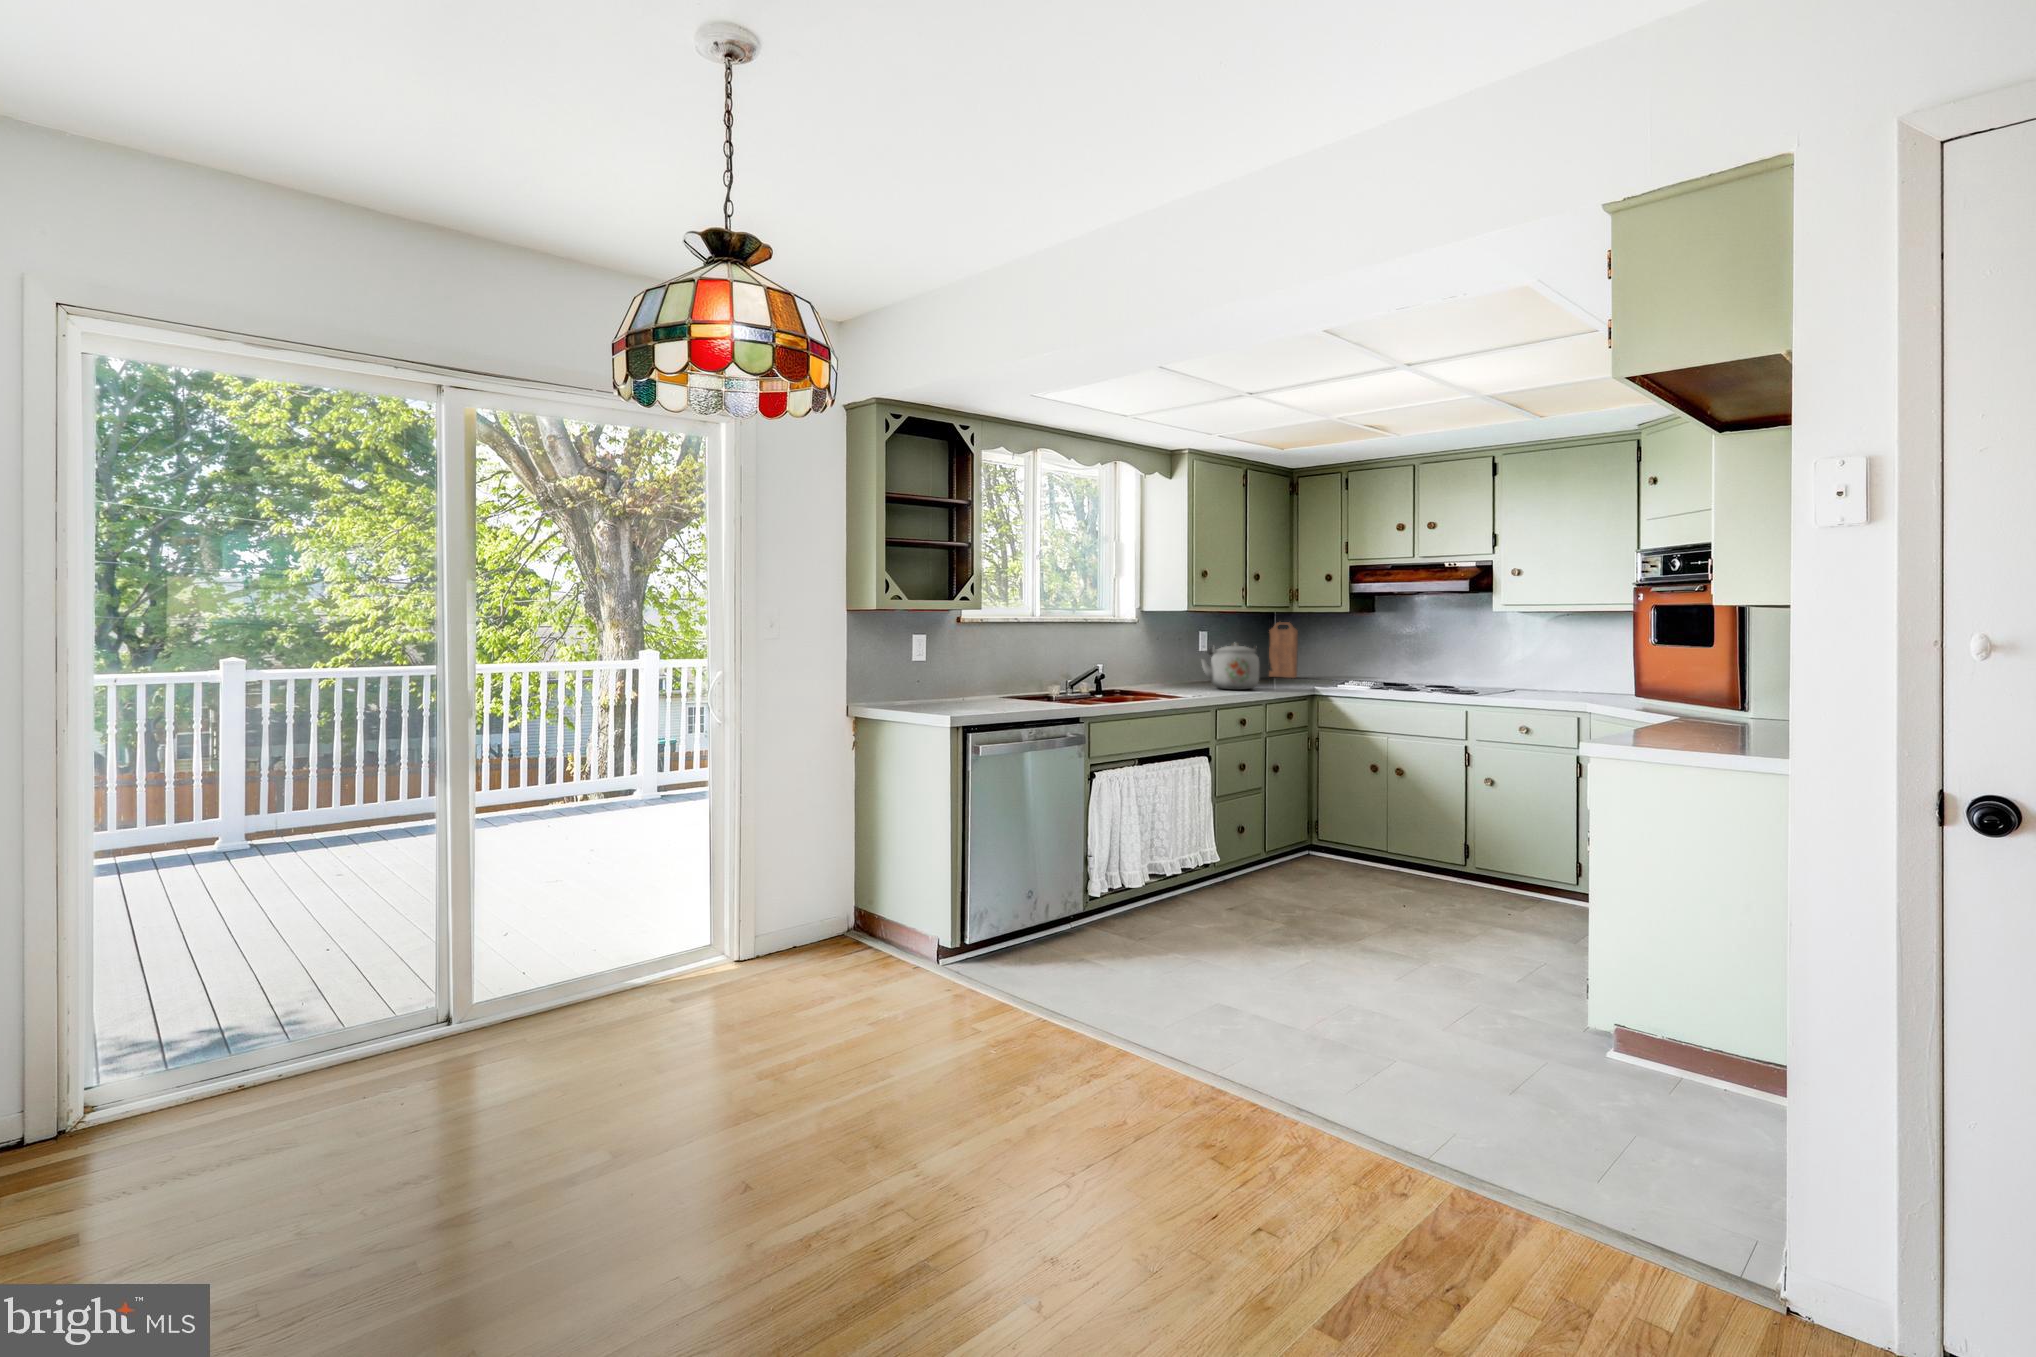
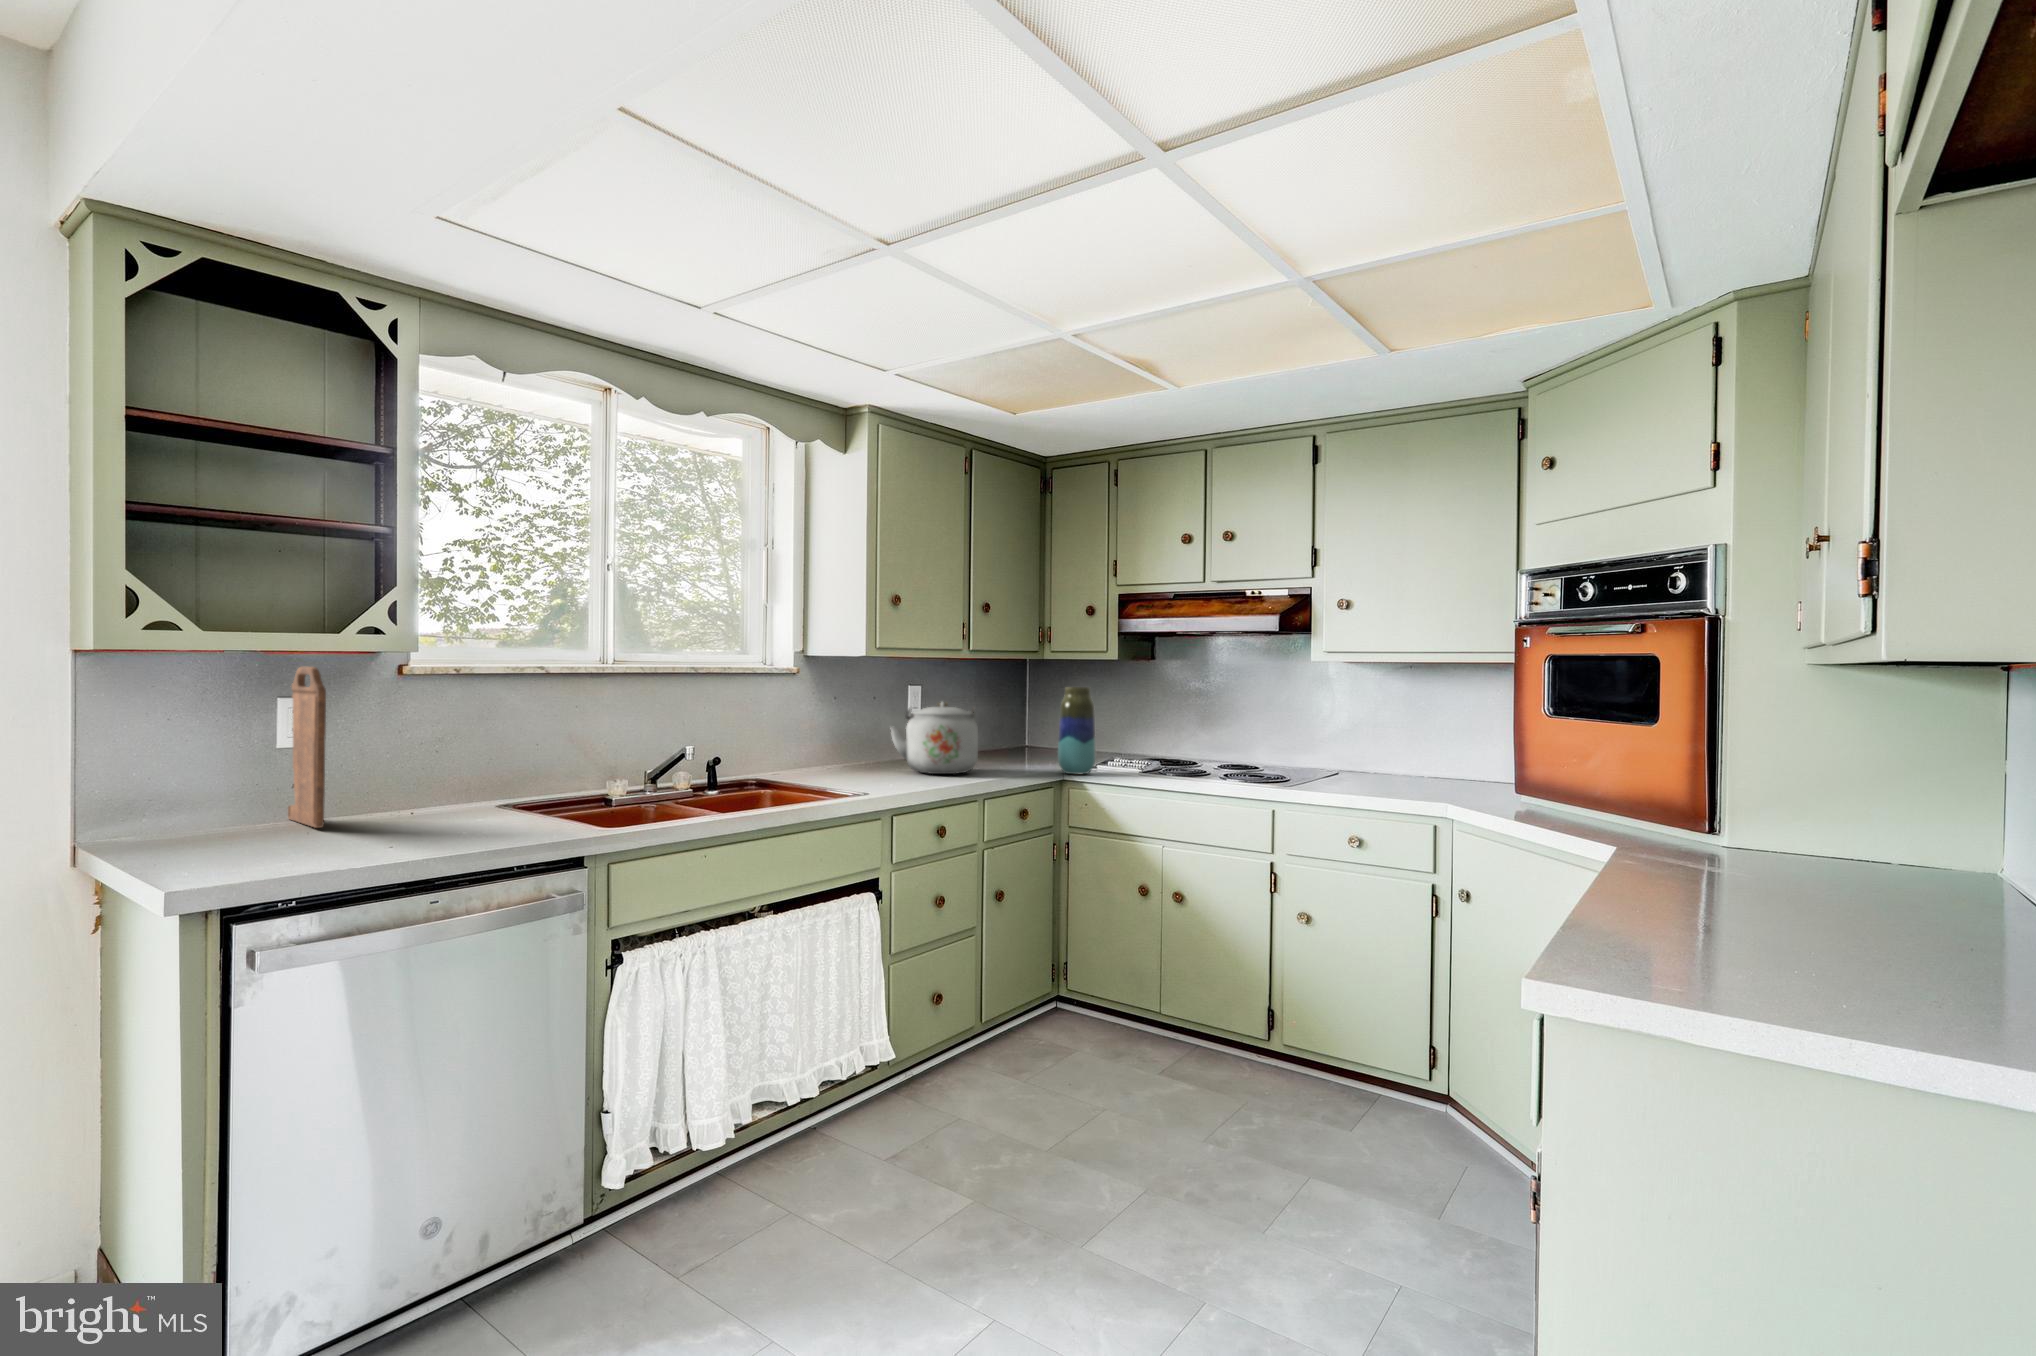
cutting board: present [1269,622,1298,678] -> present [288,667,326,828]
vase: none [1312,632,1339,690] -> present [1058,687,1096,774]

